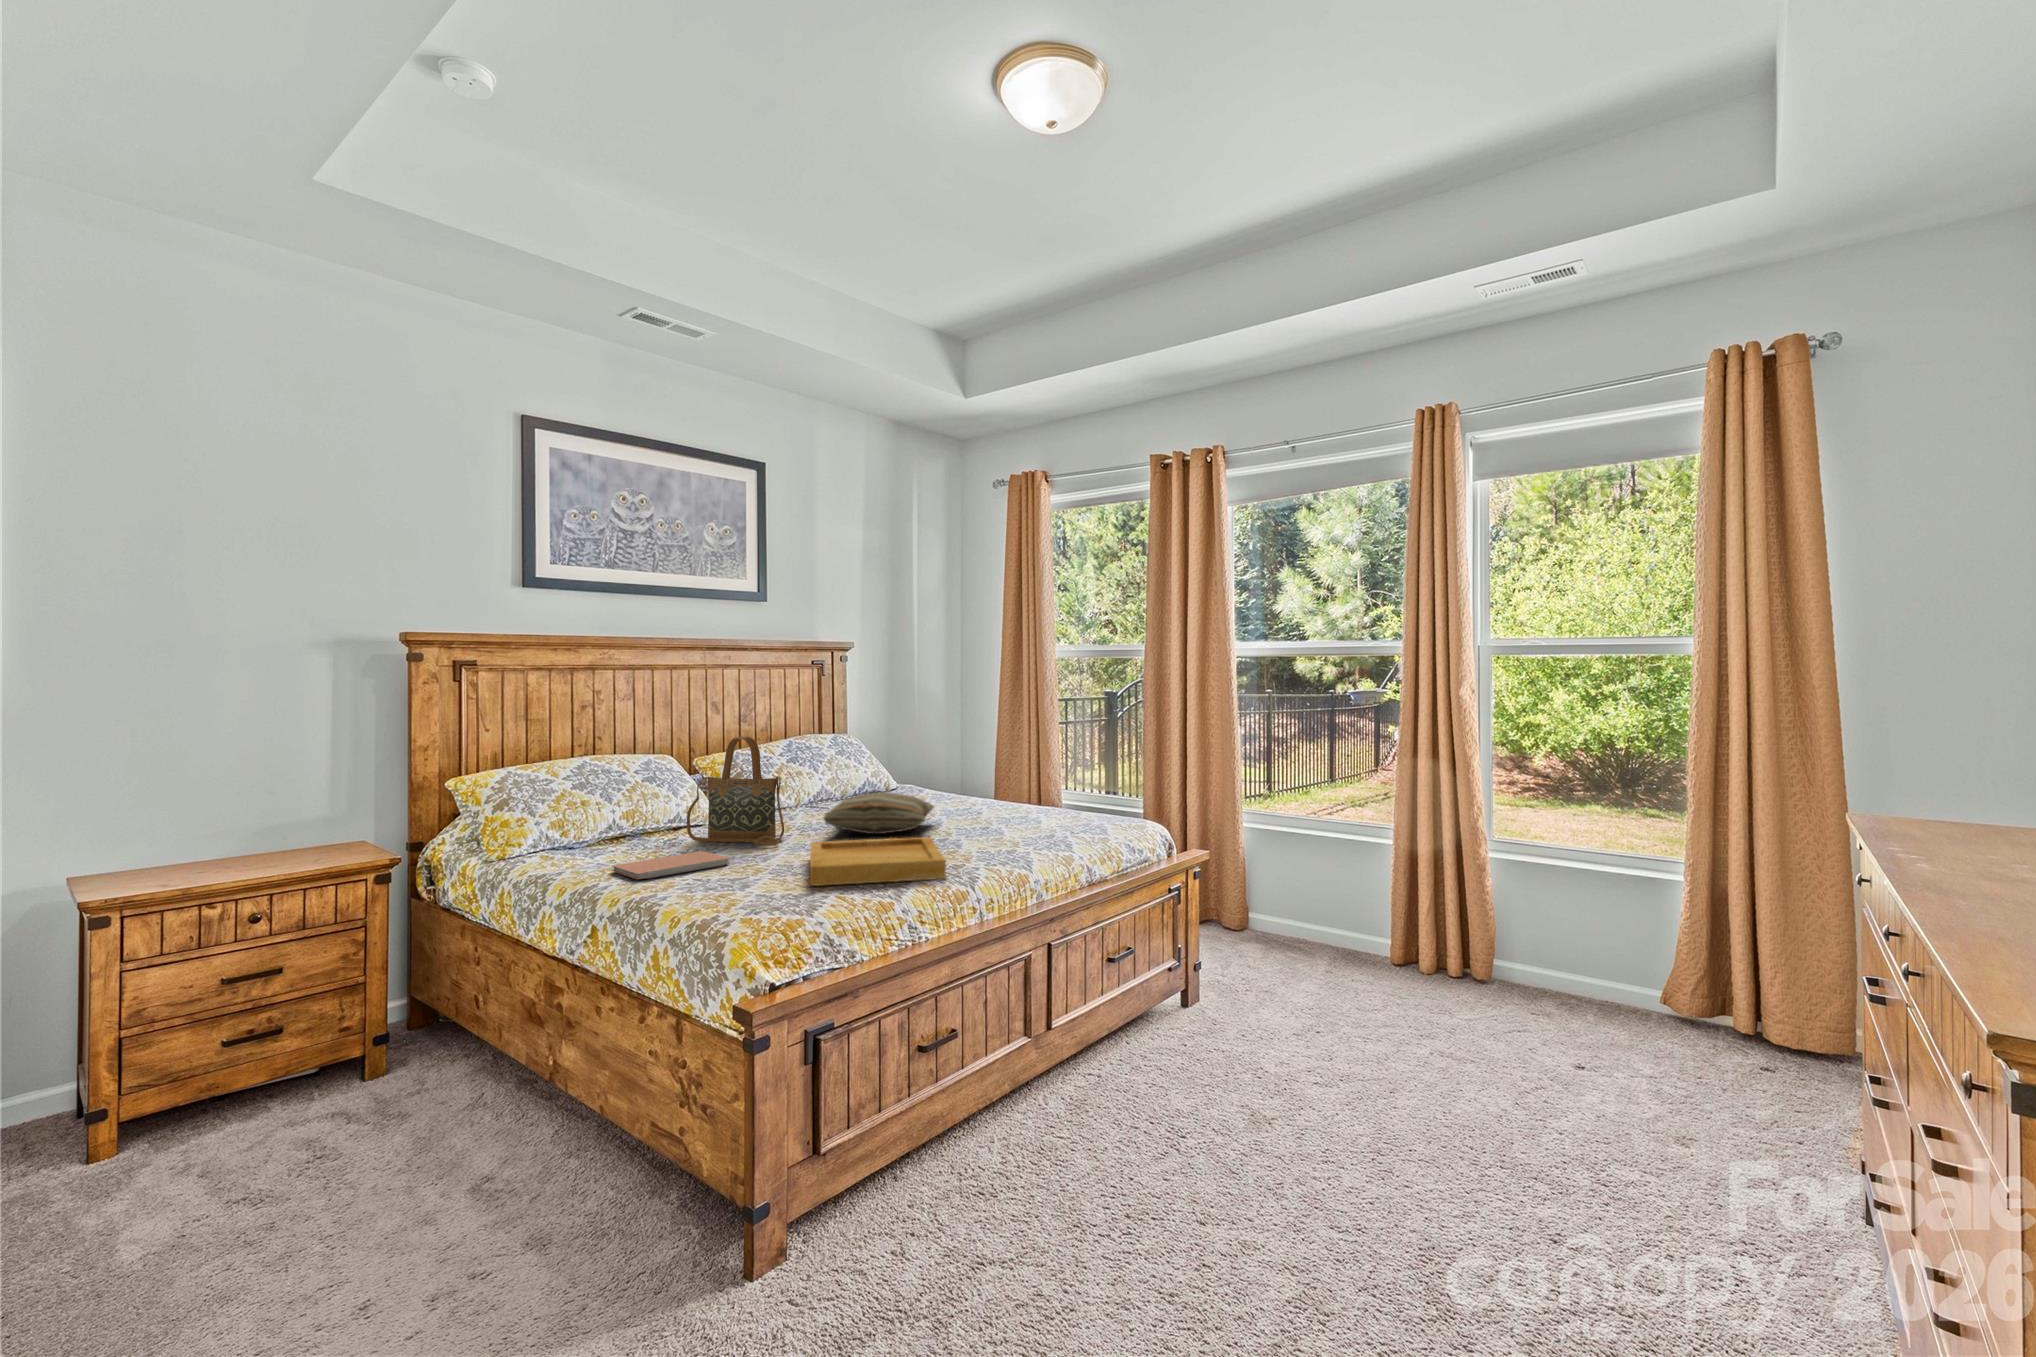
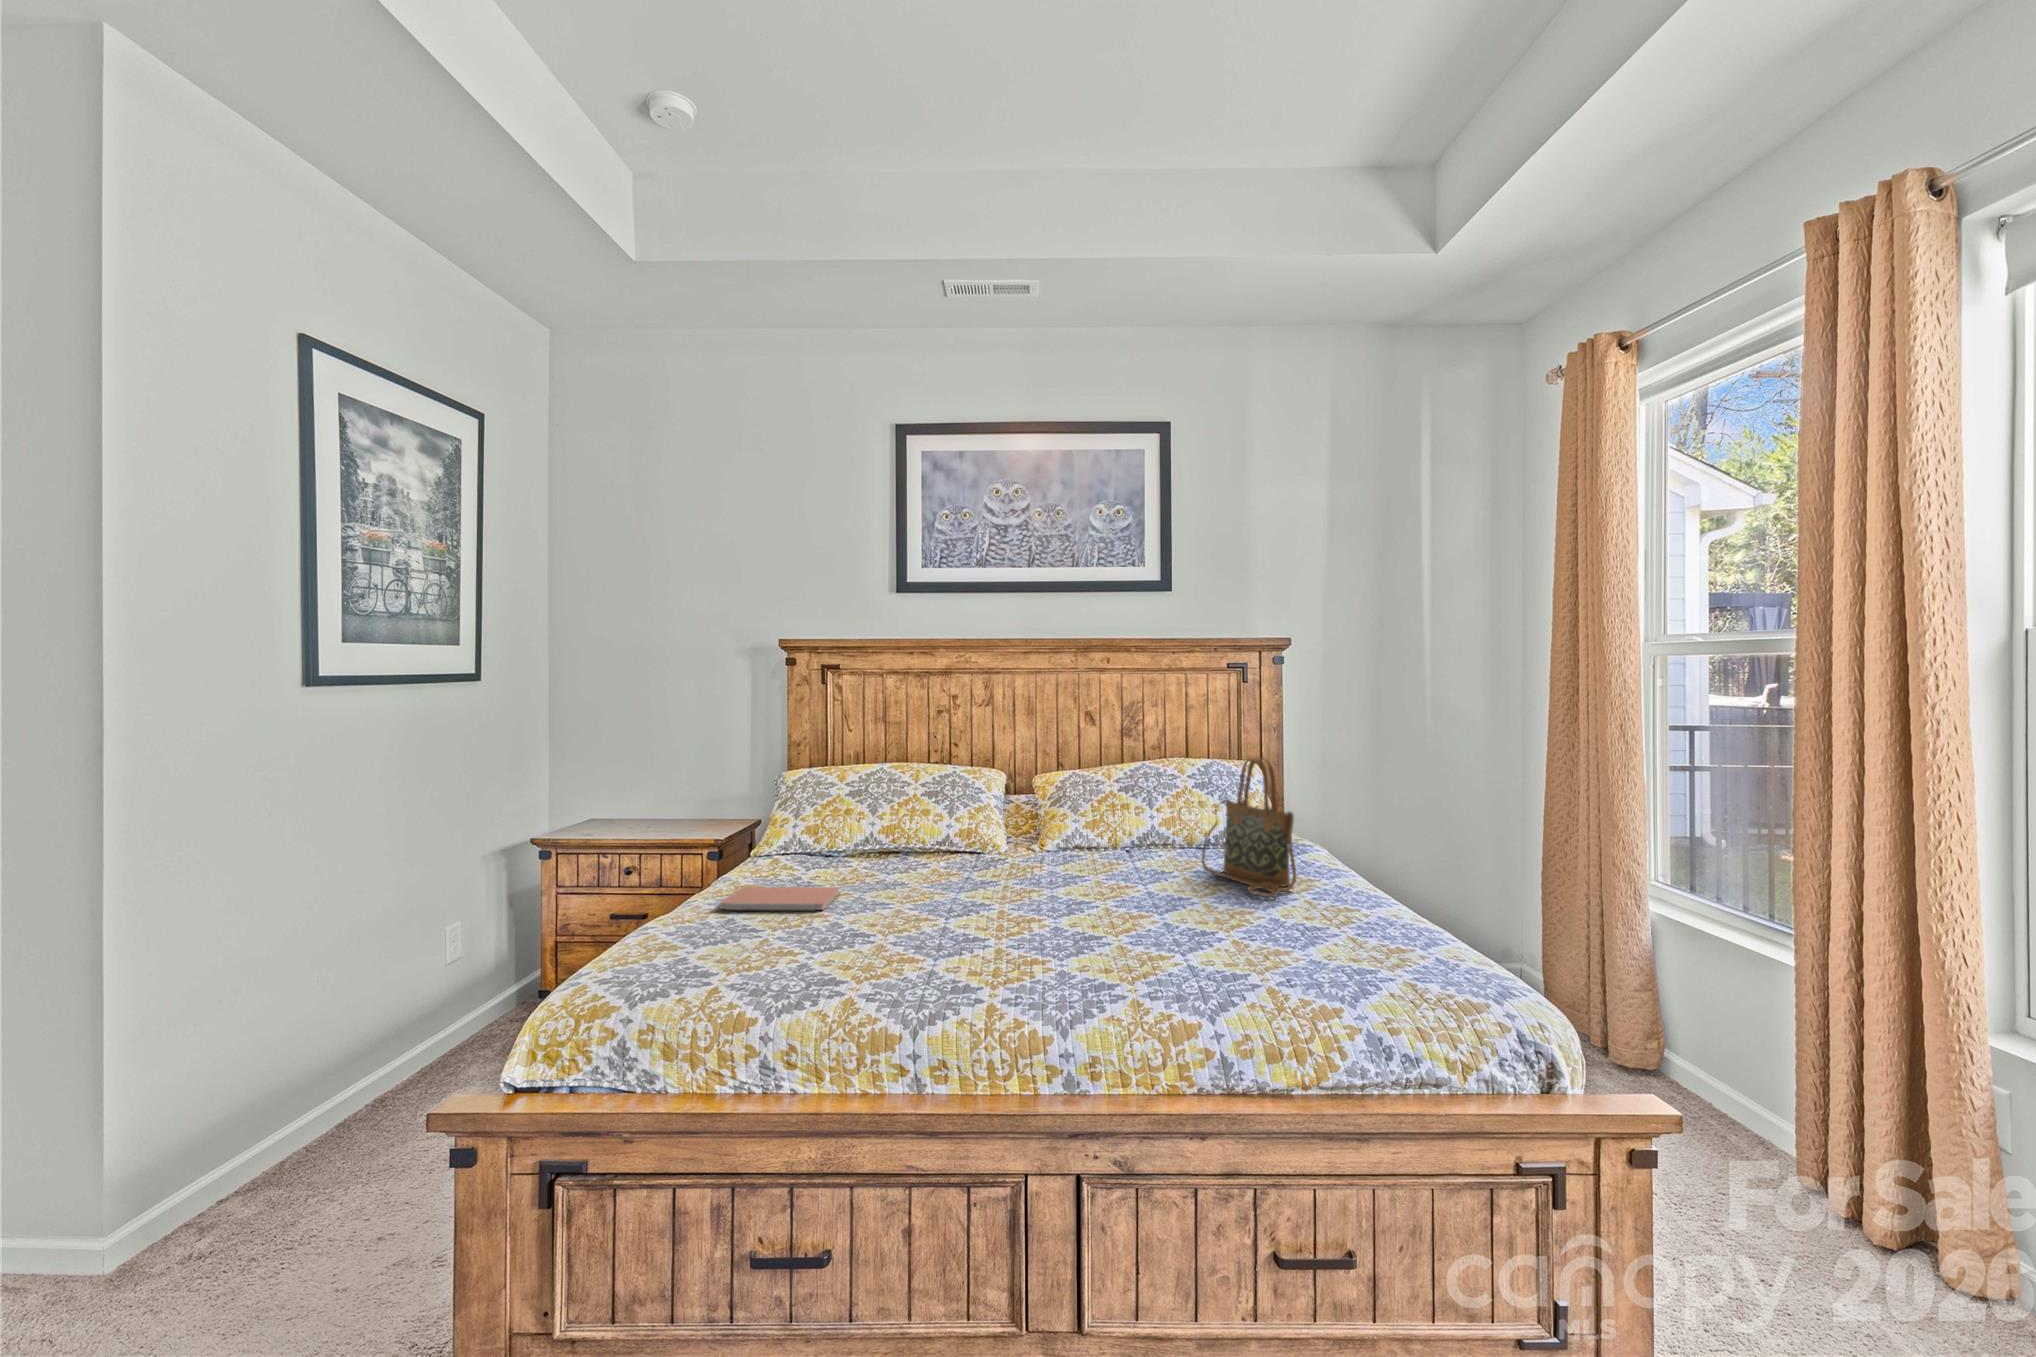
handbag: present [687,737,784,846] -> present [1202,757,1296,897]
pillow: present [824,792,934,834] -> none [979,847,1159,909]
tray: present [810,837,946,886] -> none [766,904,1004,1008]

